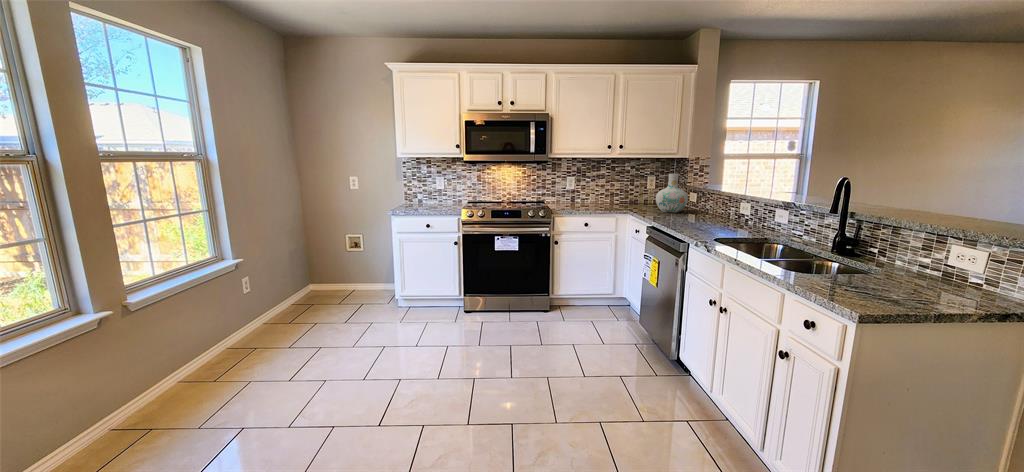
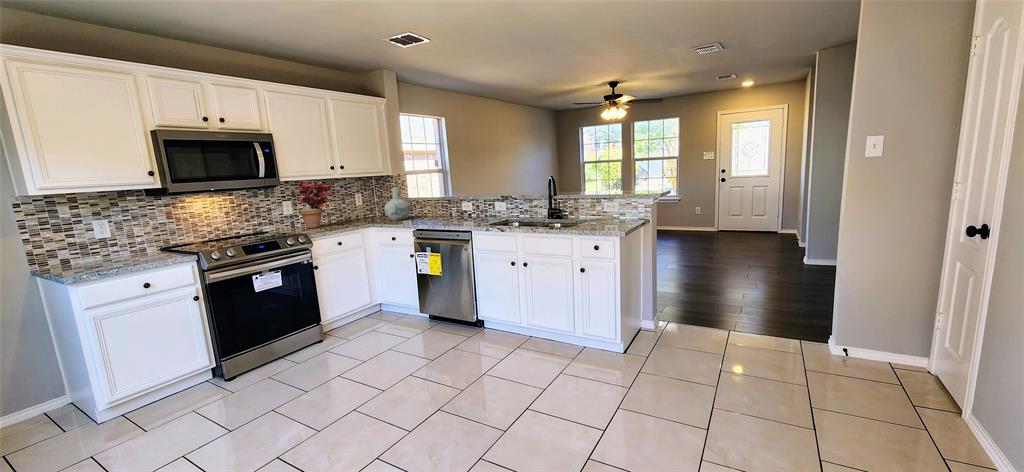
potted plant: none [575,160,612,205] -> present [297,182,334,228]

